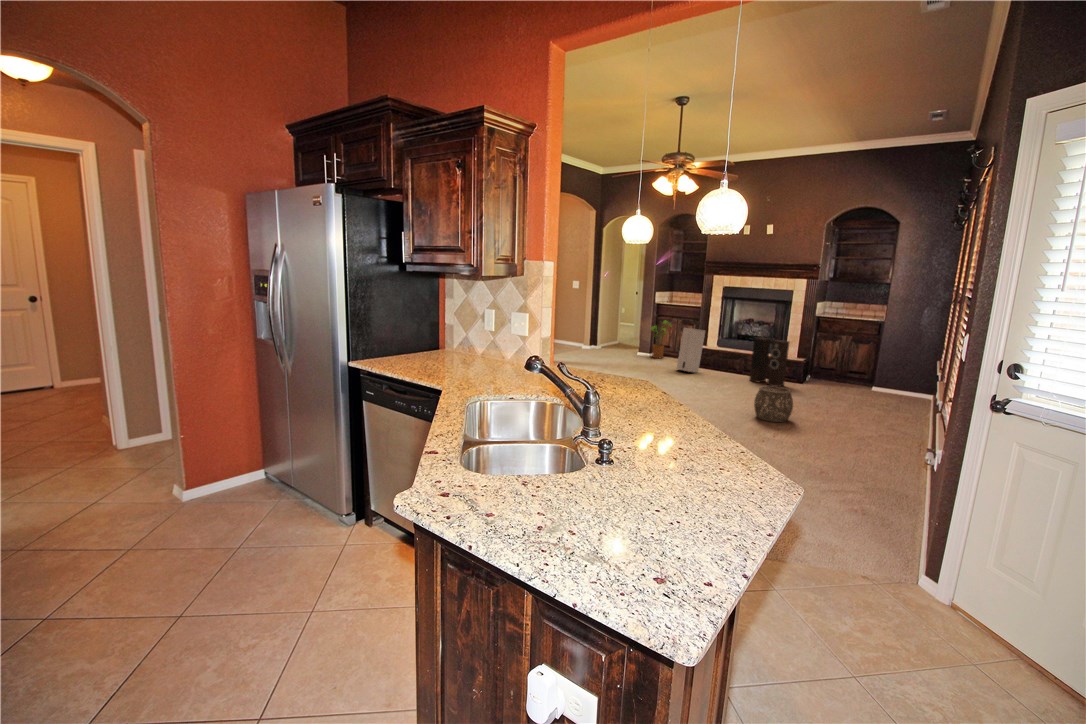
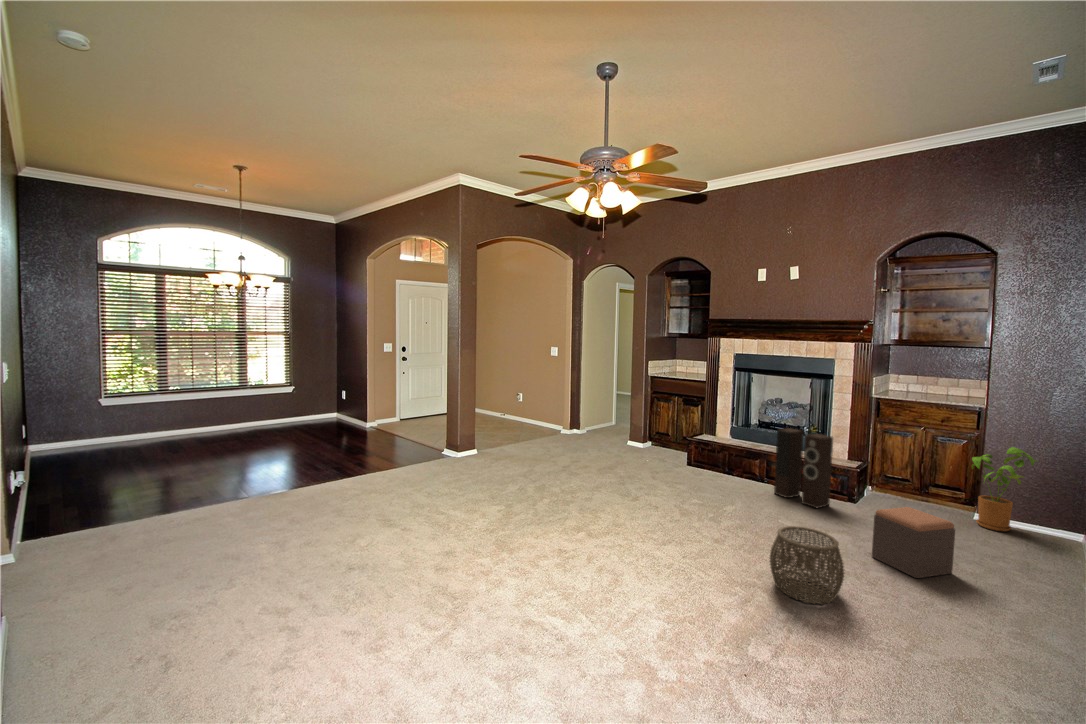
house plant: present [651,321,670,358] -> present [972,447,1036,531]
air purifier: present [677,328,705,373] -> none [669,411,707,477]
footstool: none [807,378,853,413] -> present [872,507,955,578]

